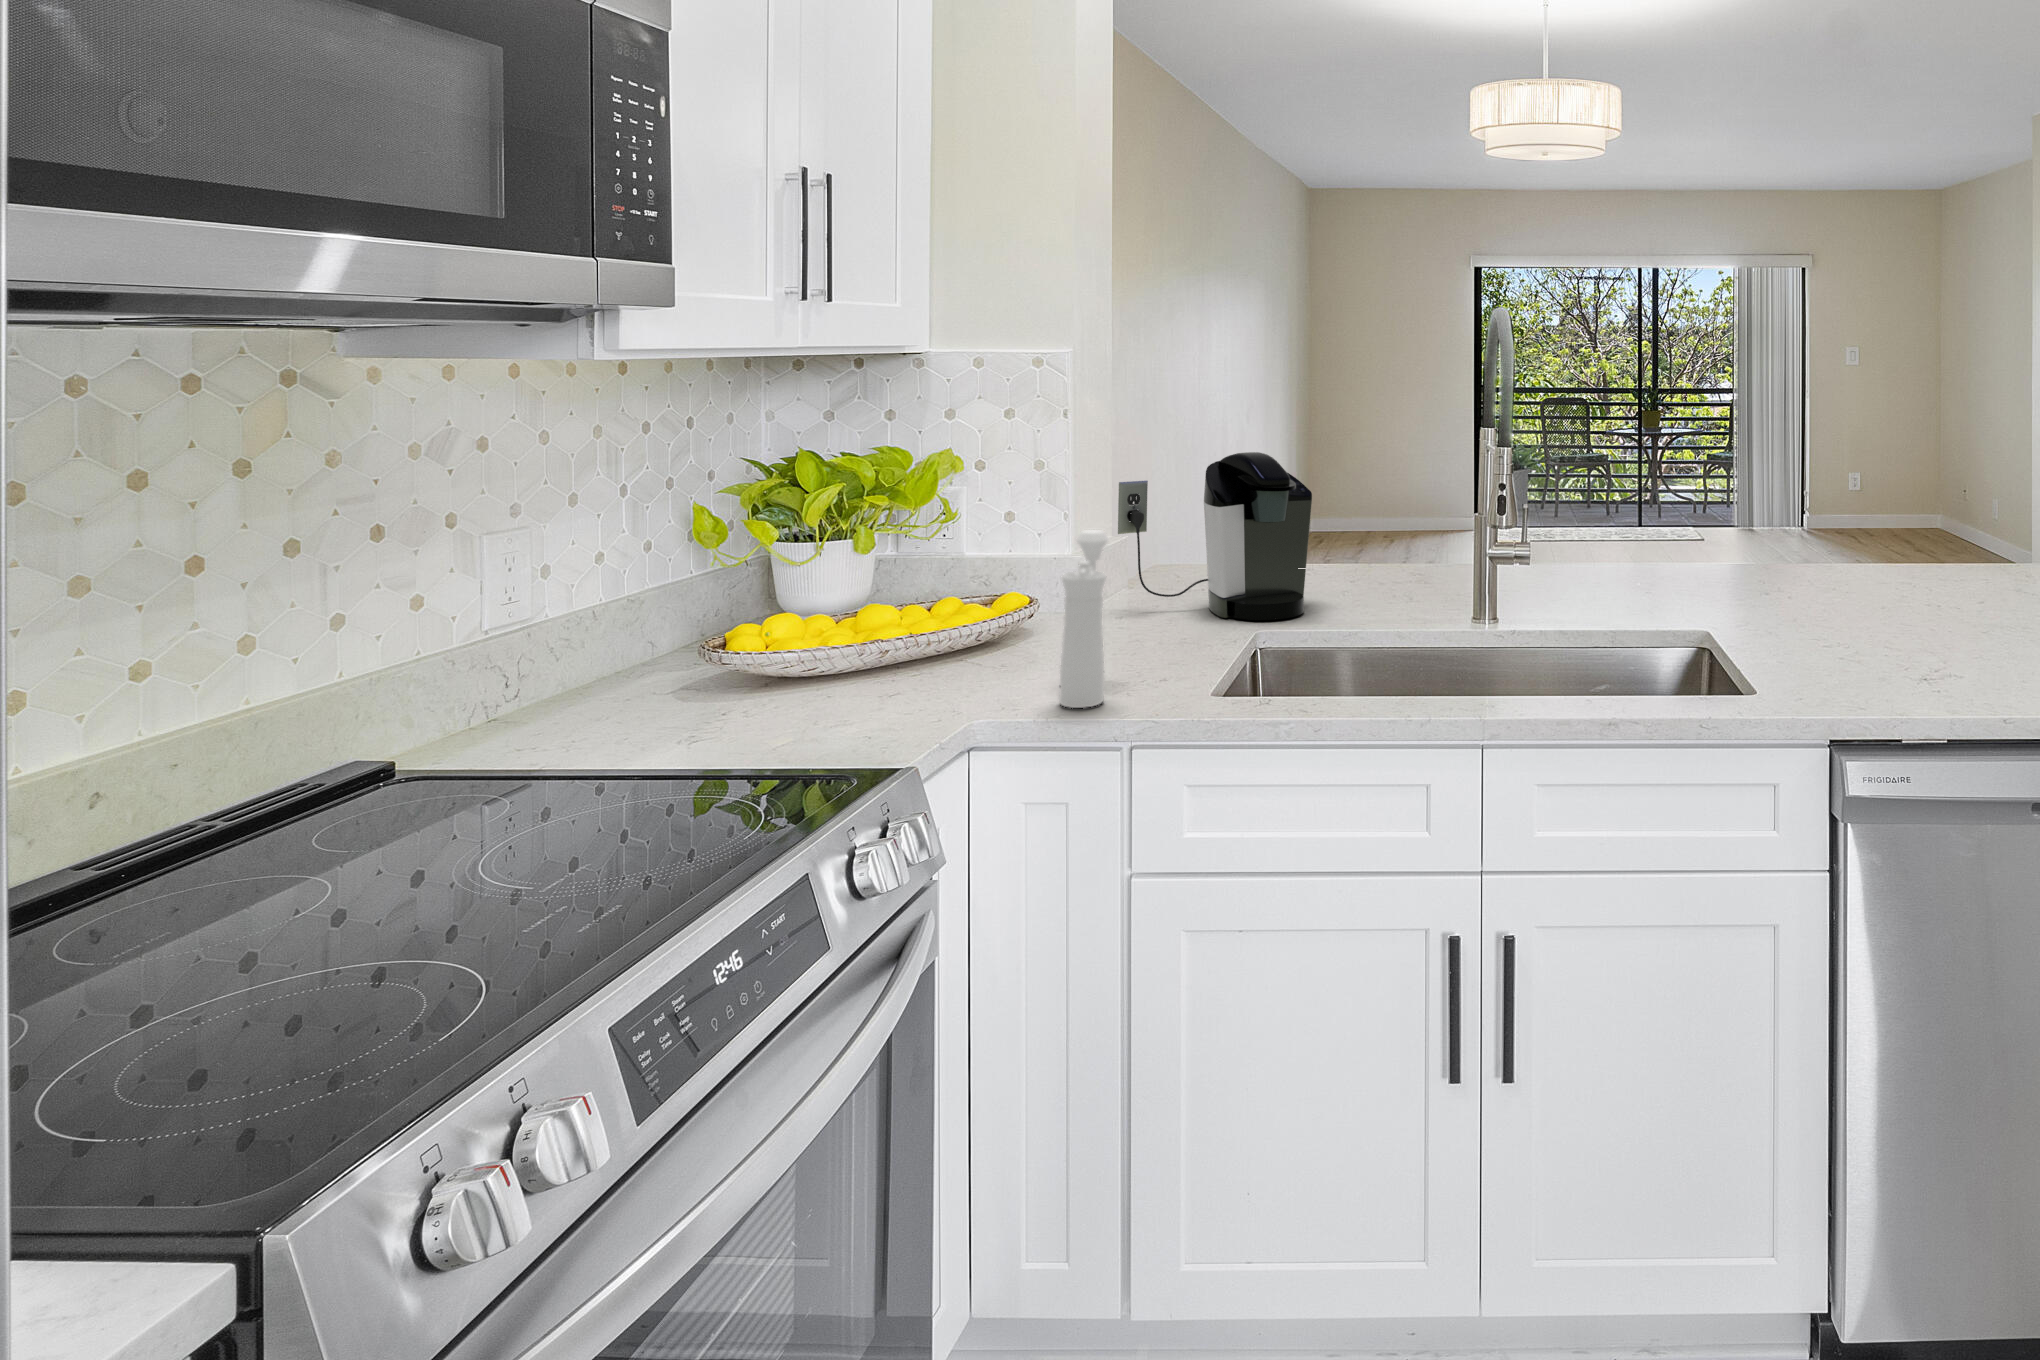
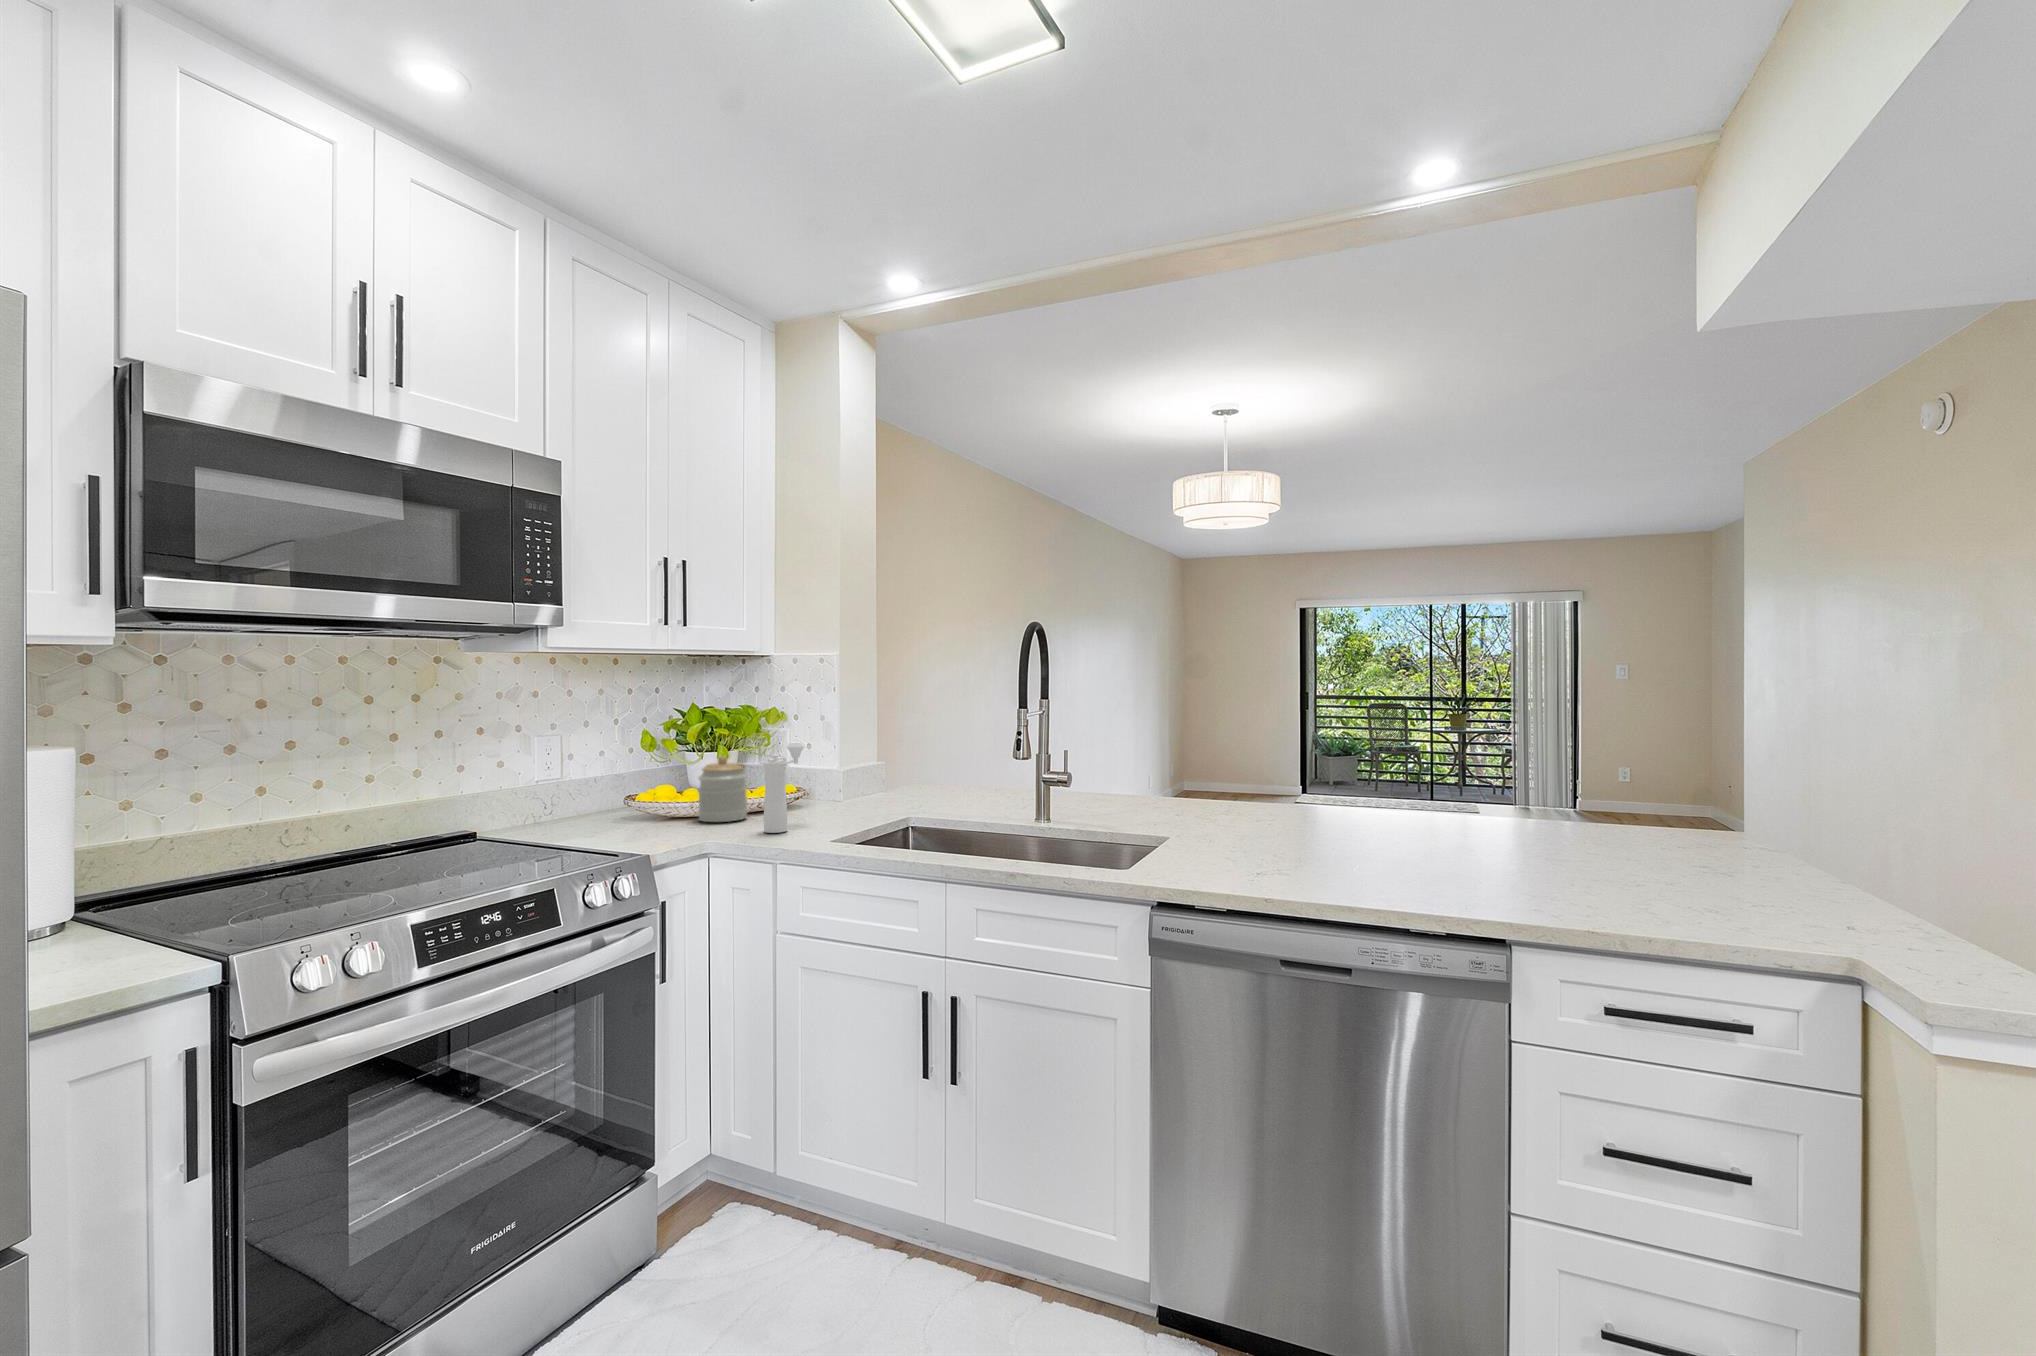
coffee maker: present [1118,452,1312,620] -> none [864,709,973,805]
jar: none [875,557,973,688] -> present [698,756,747,822]

